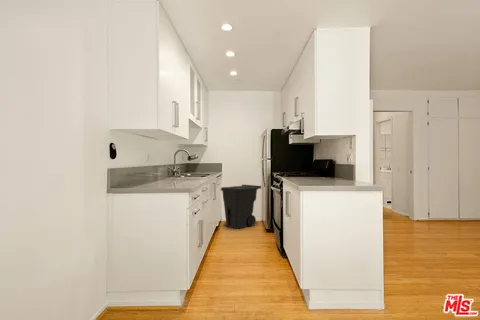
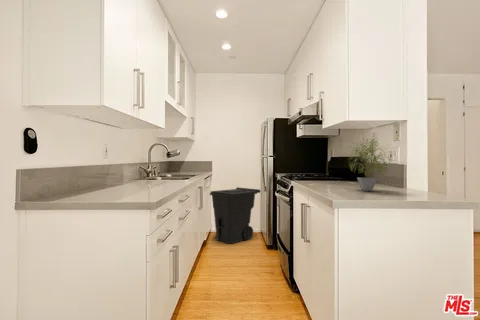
potted plant: none [313,143,346,182] -> present [349,136,390,191]

